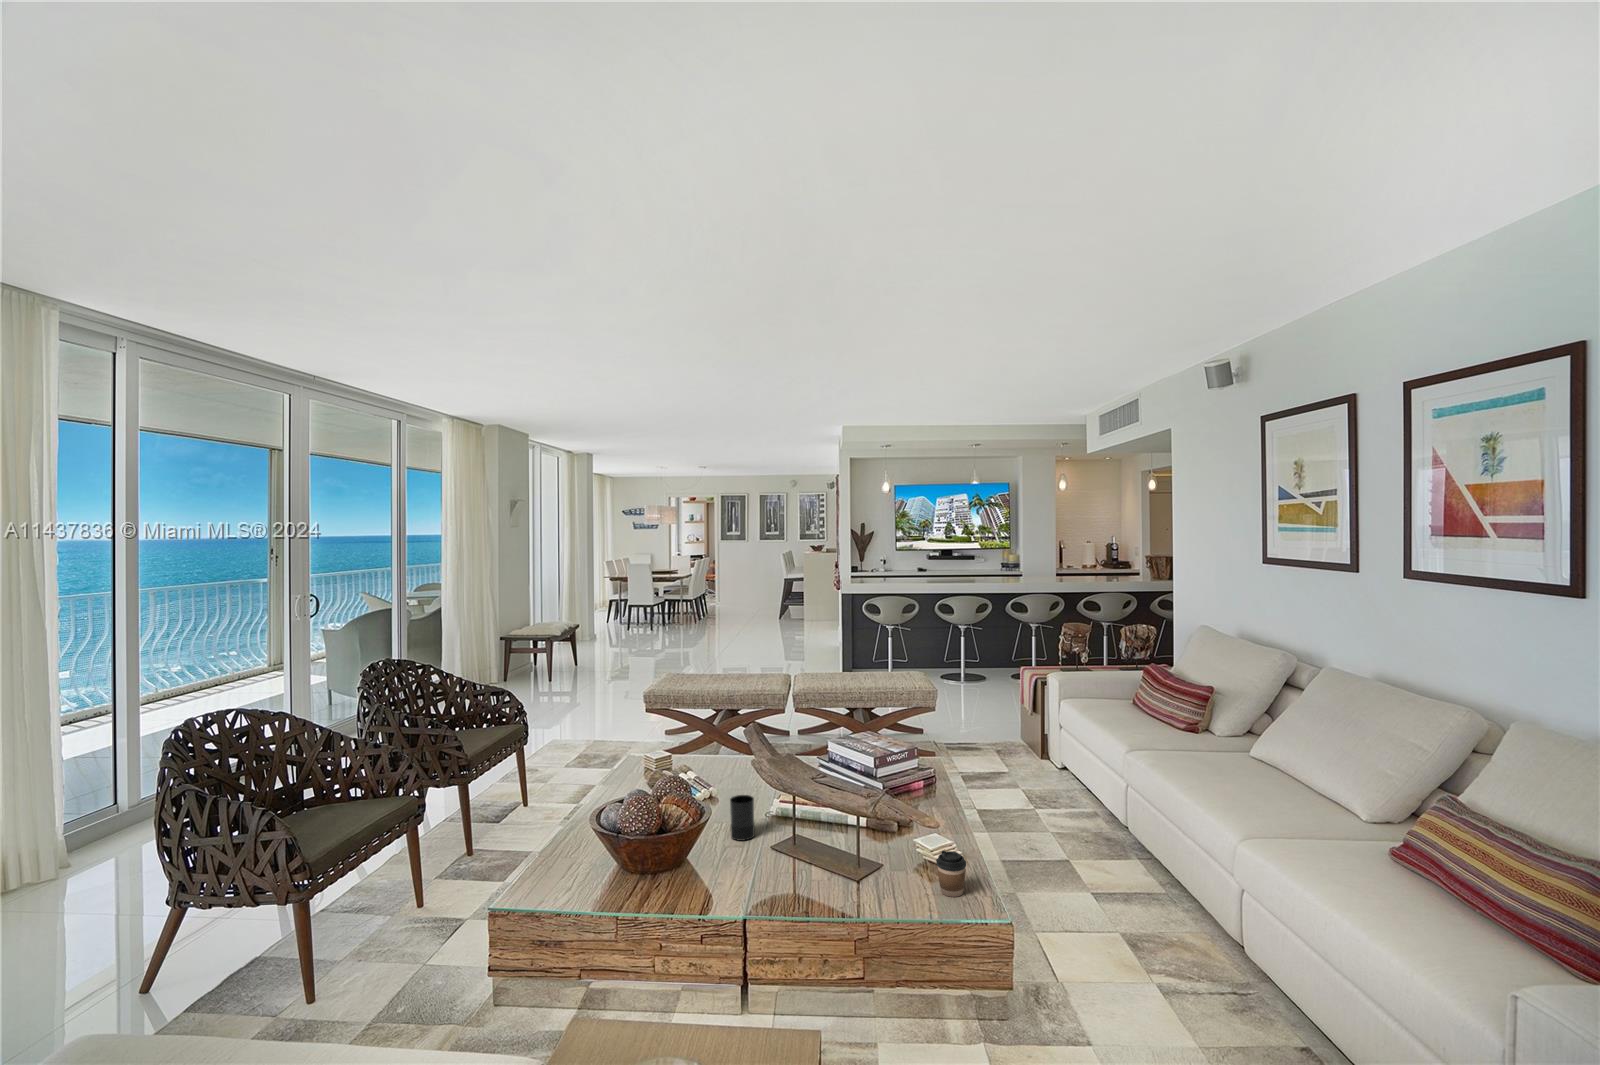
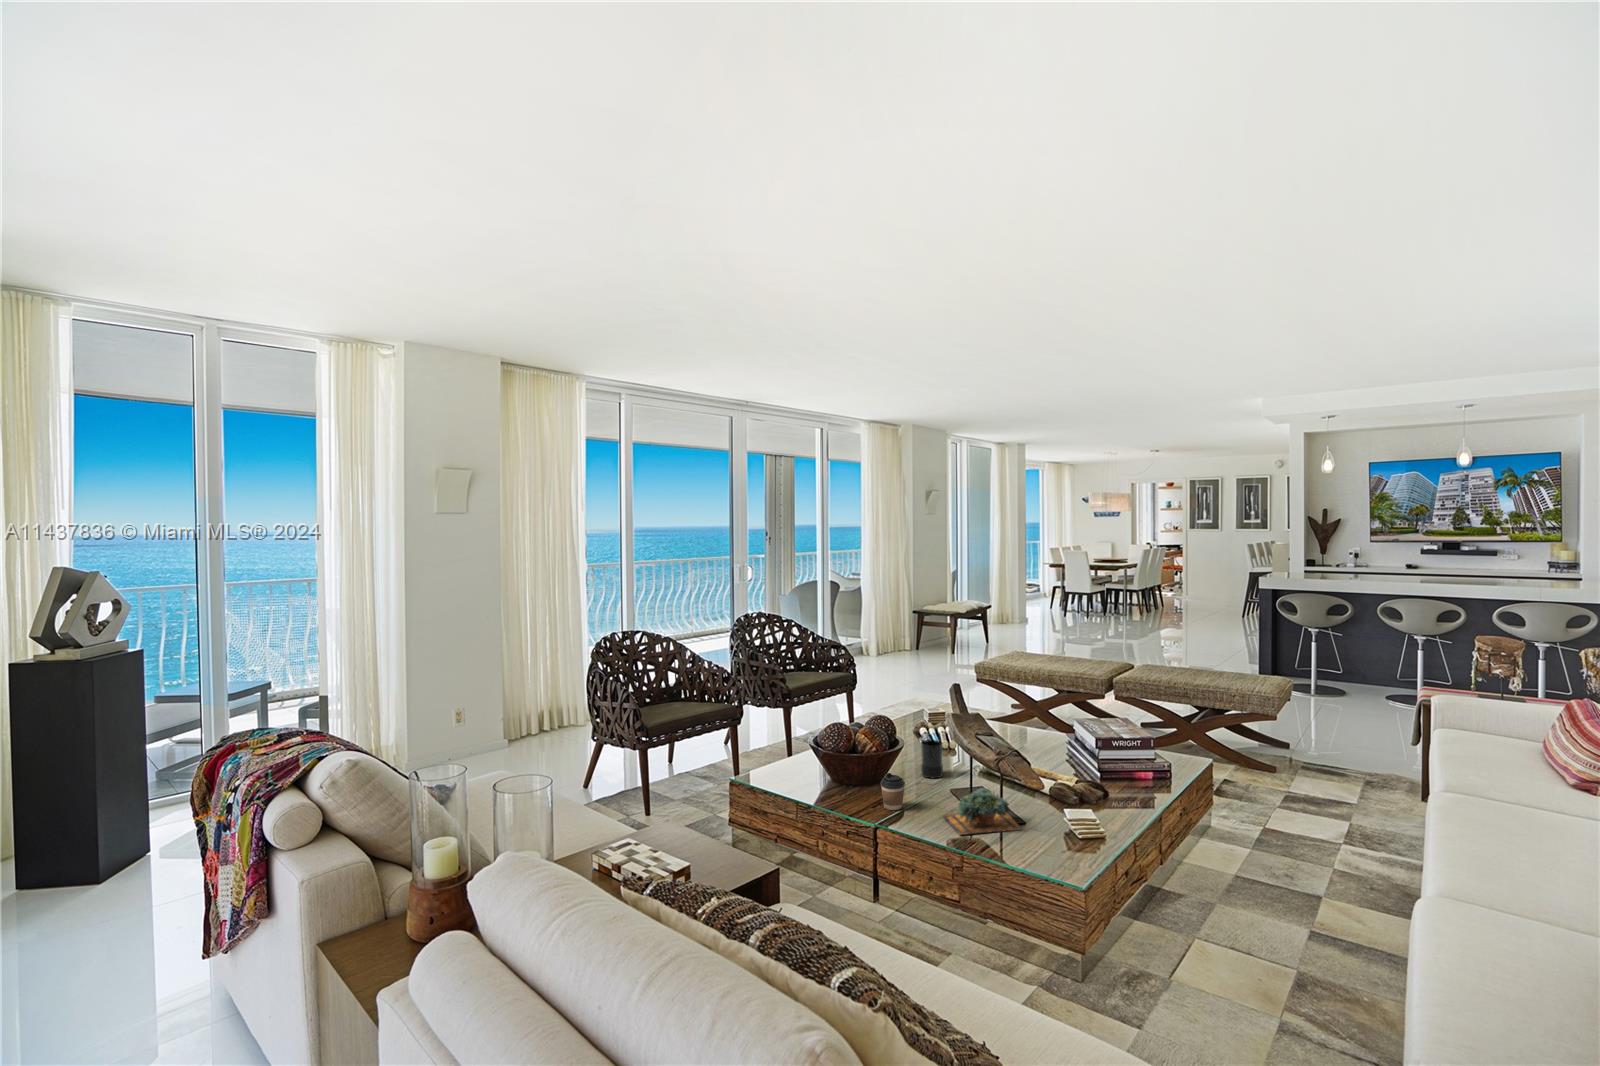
succulent plant: none [809,839,896,900] -> present [943,788,1021,835]
coffee cup: present [936,851,966,897] -> present [881,773,905,810]

